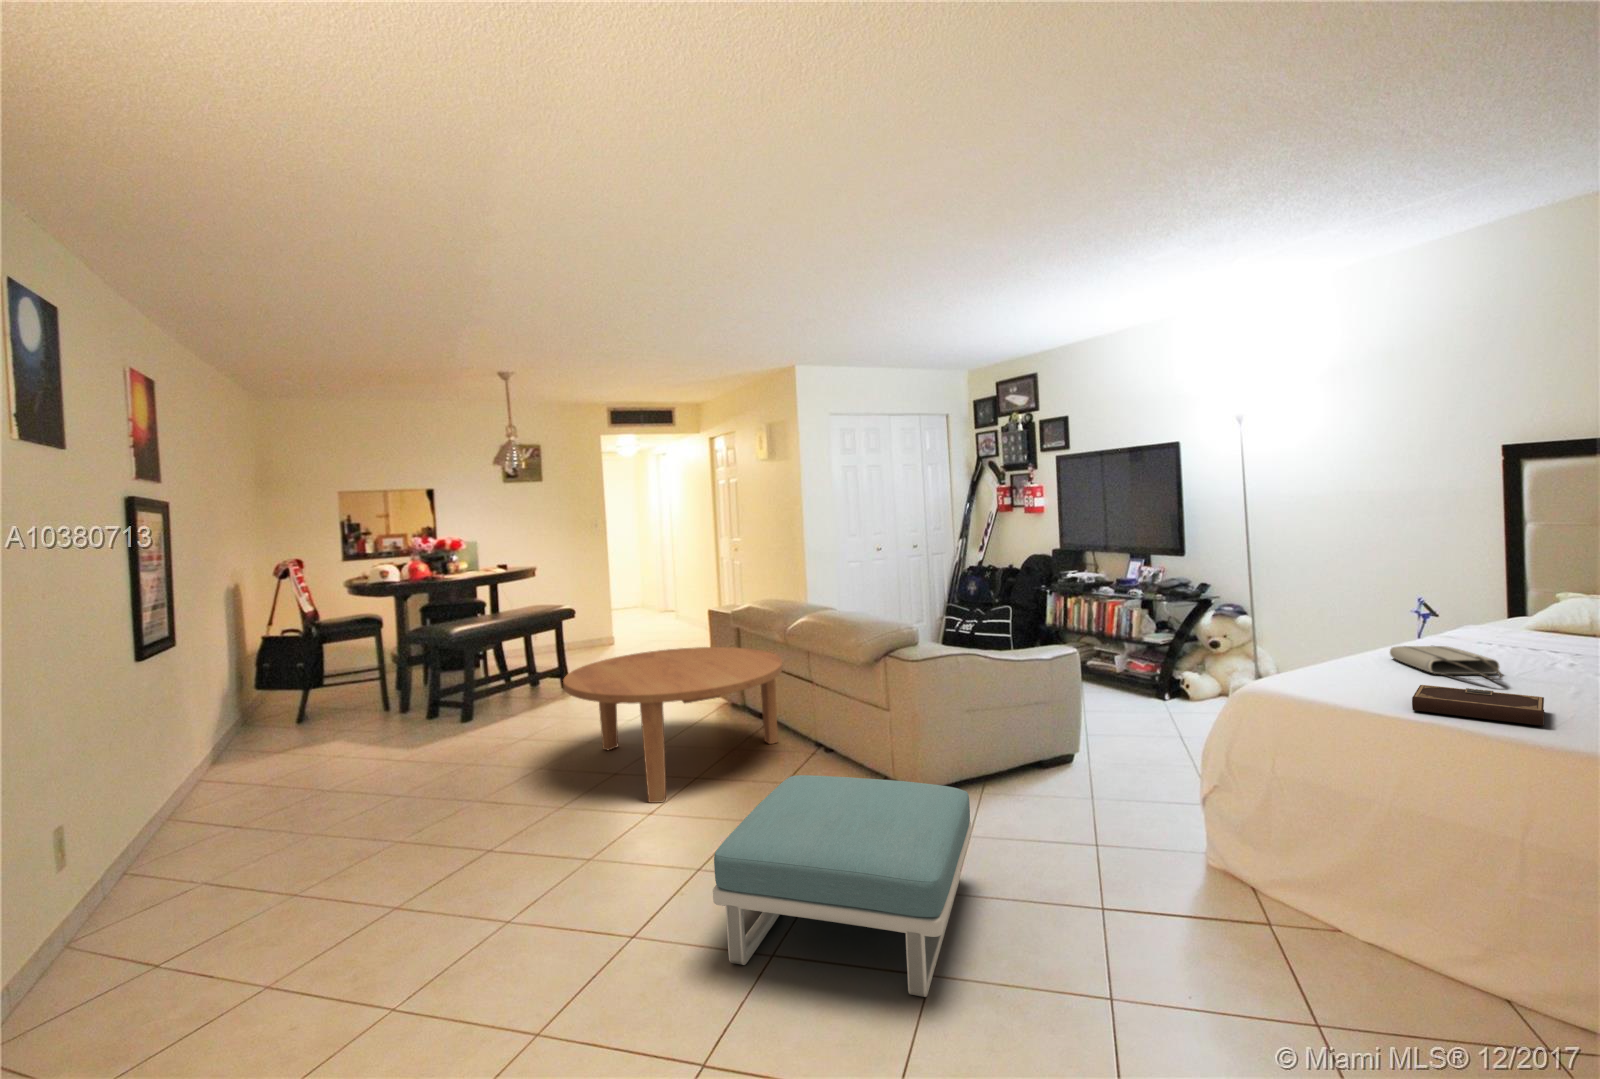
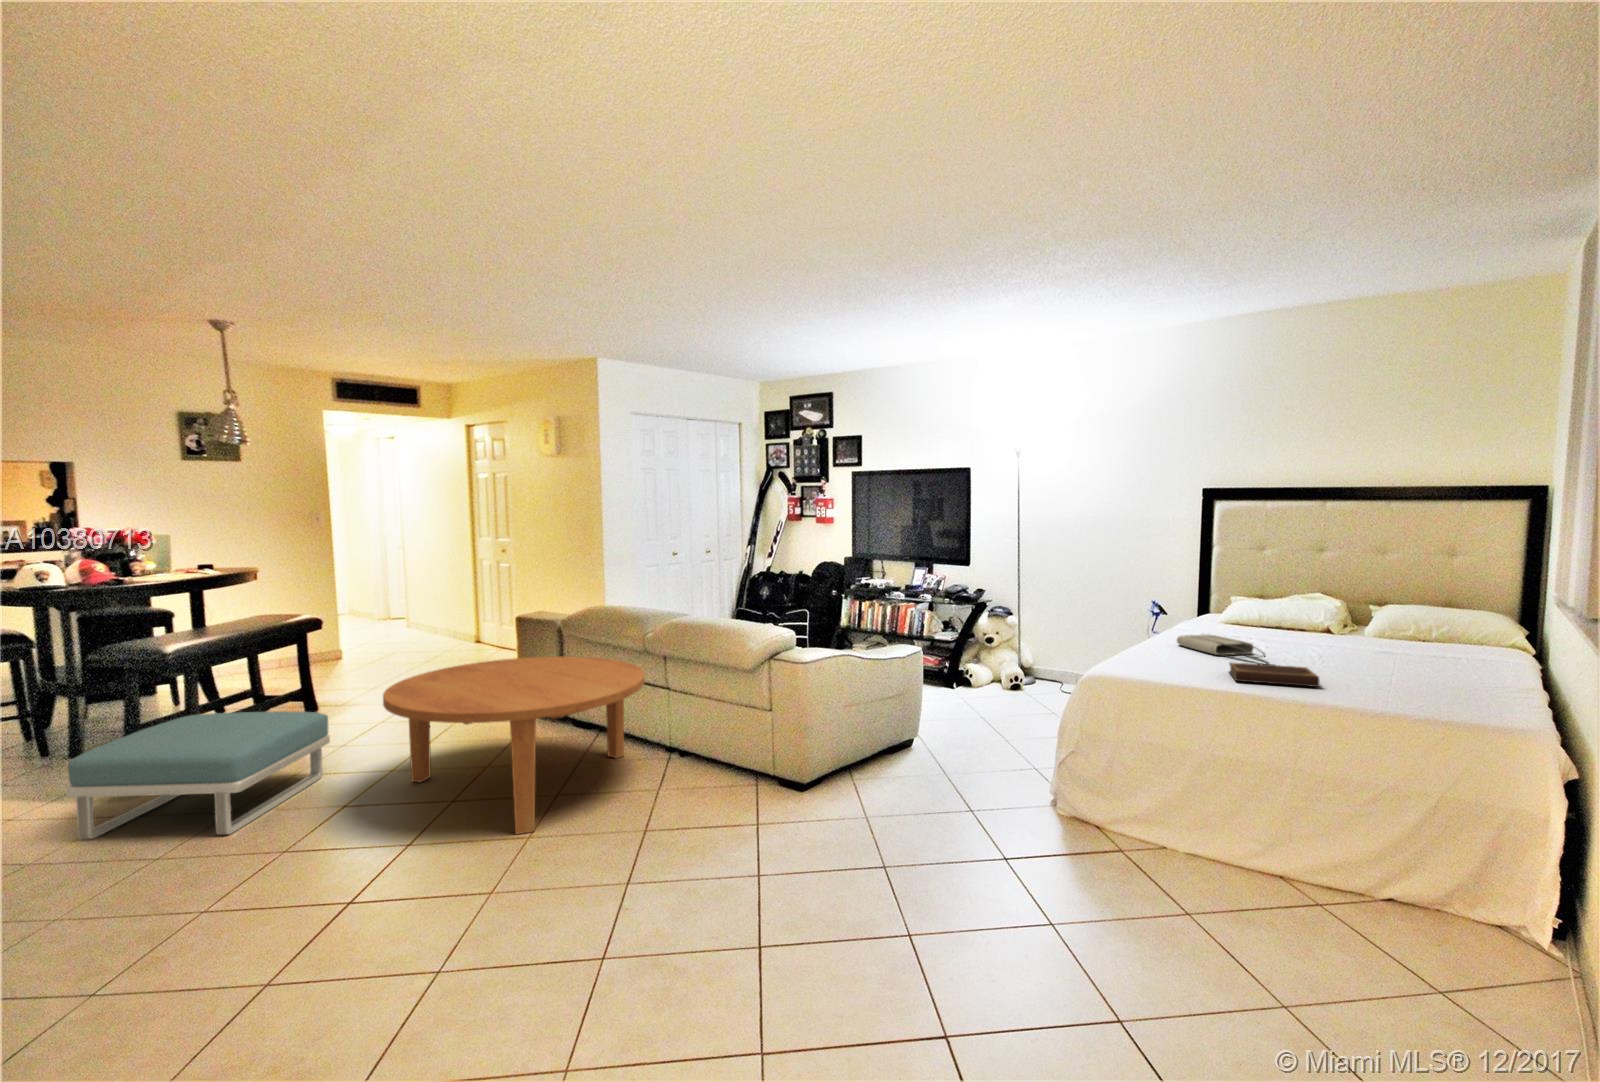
footstool: present [713,775,971,997] -> present [66,711,330,839]

